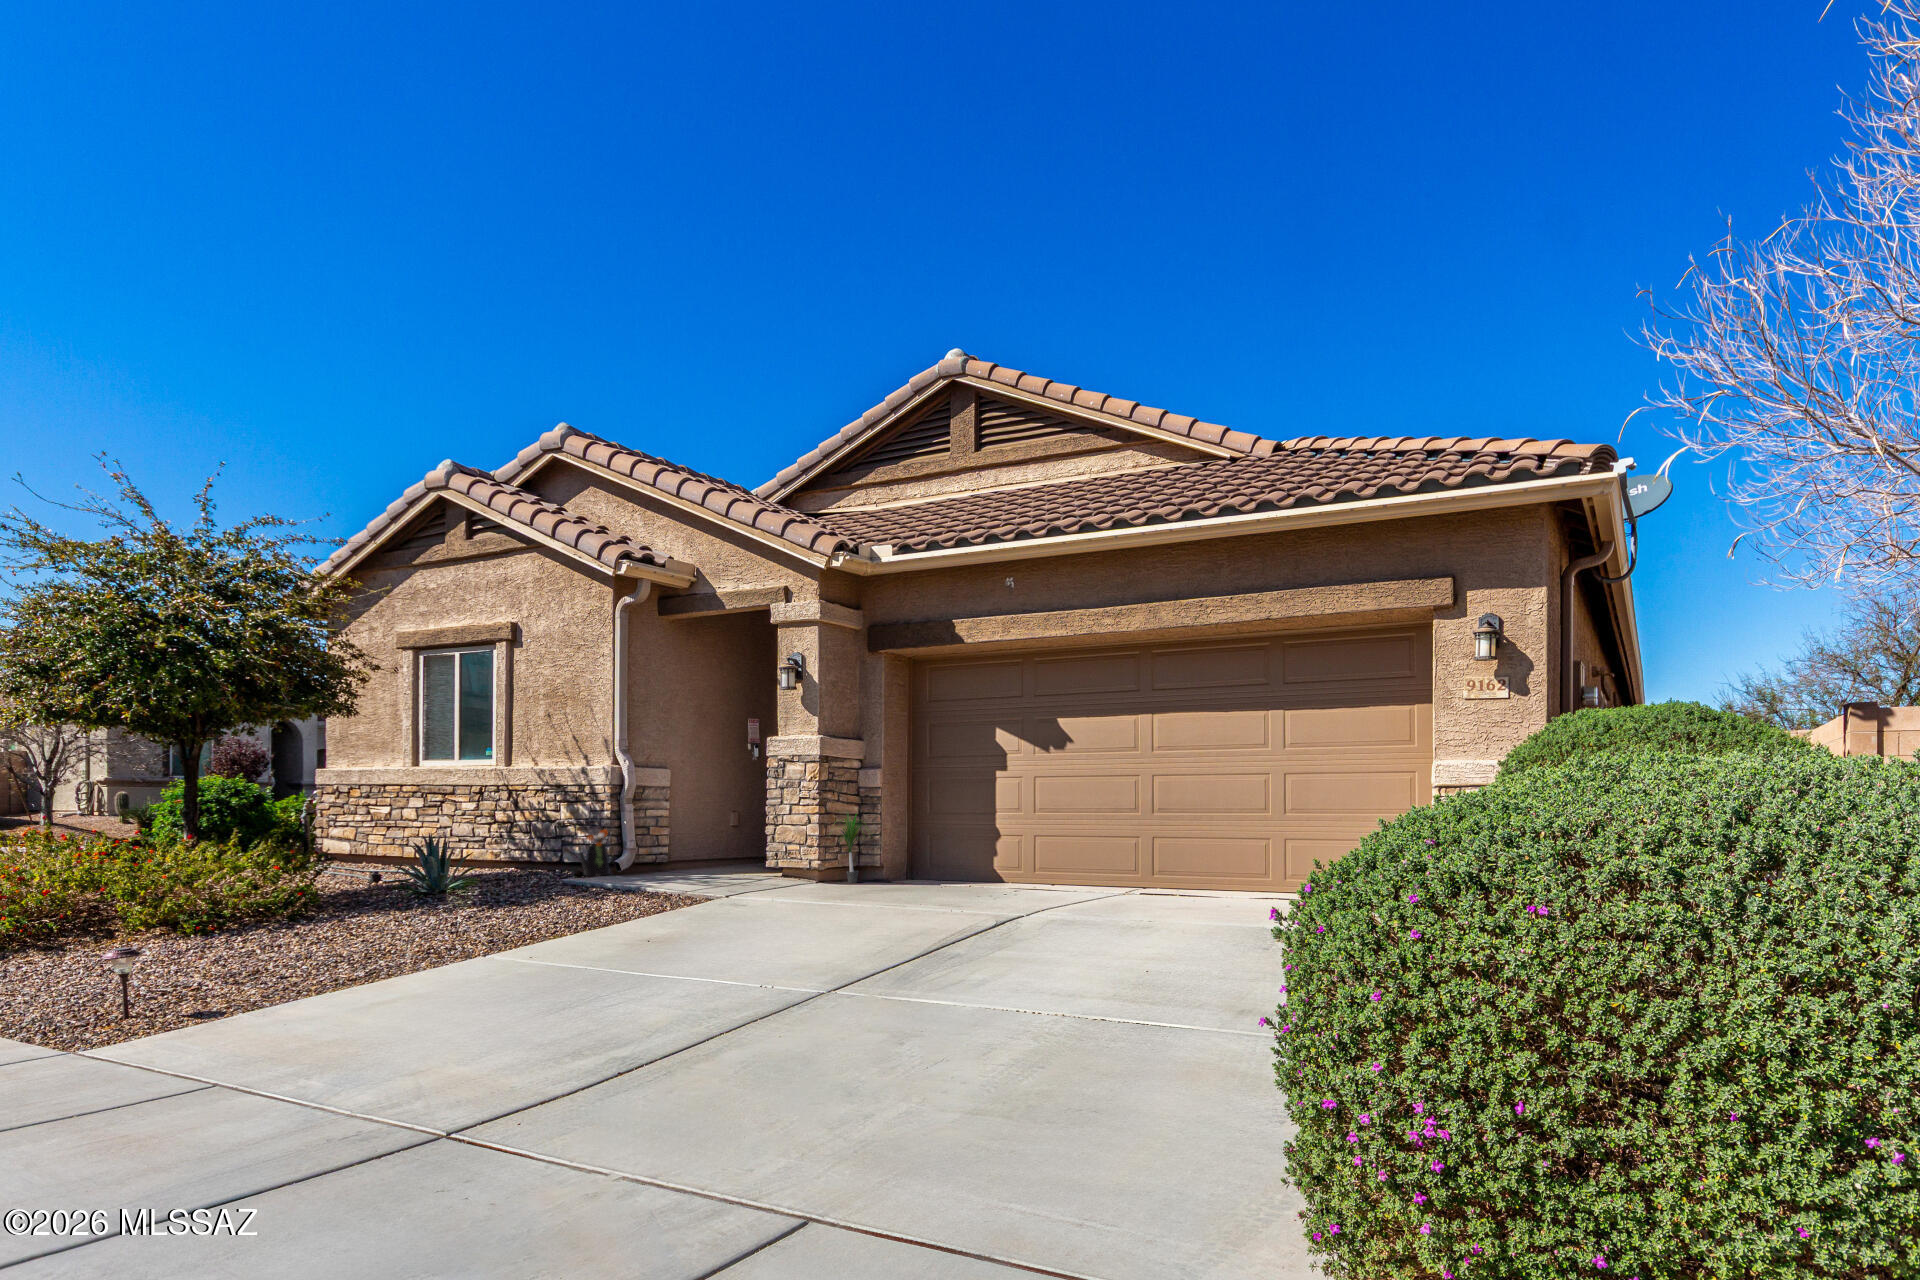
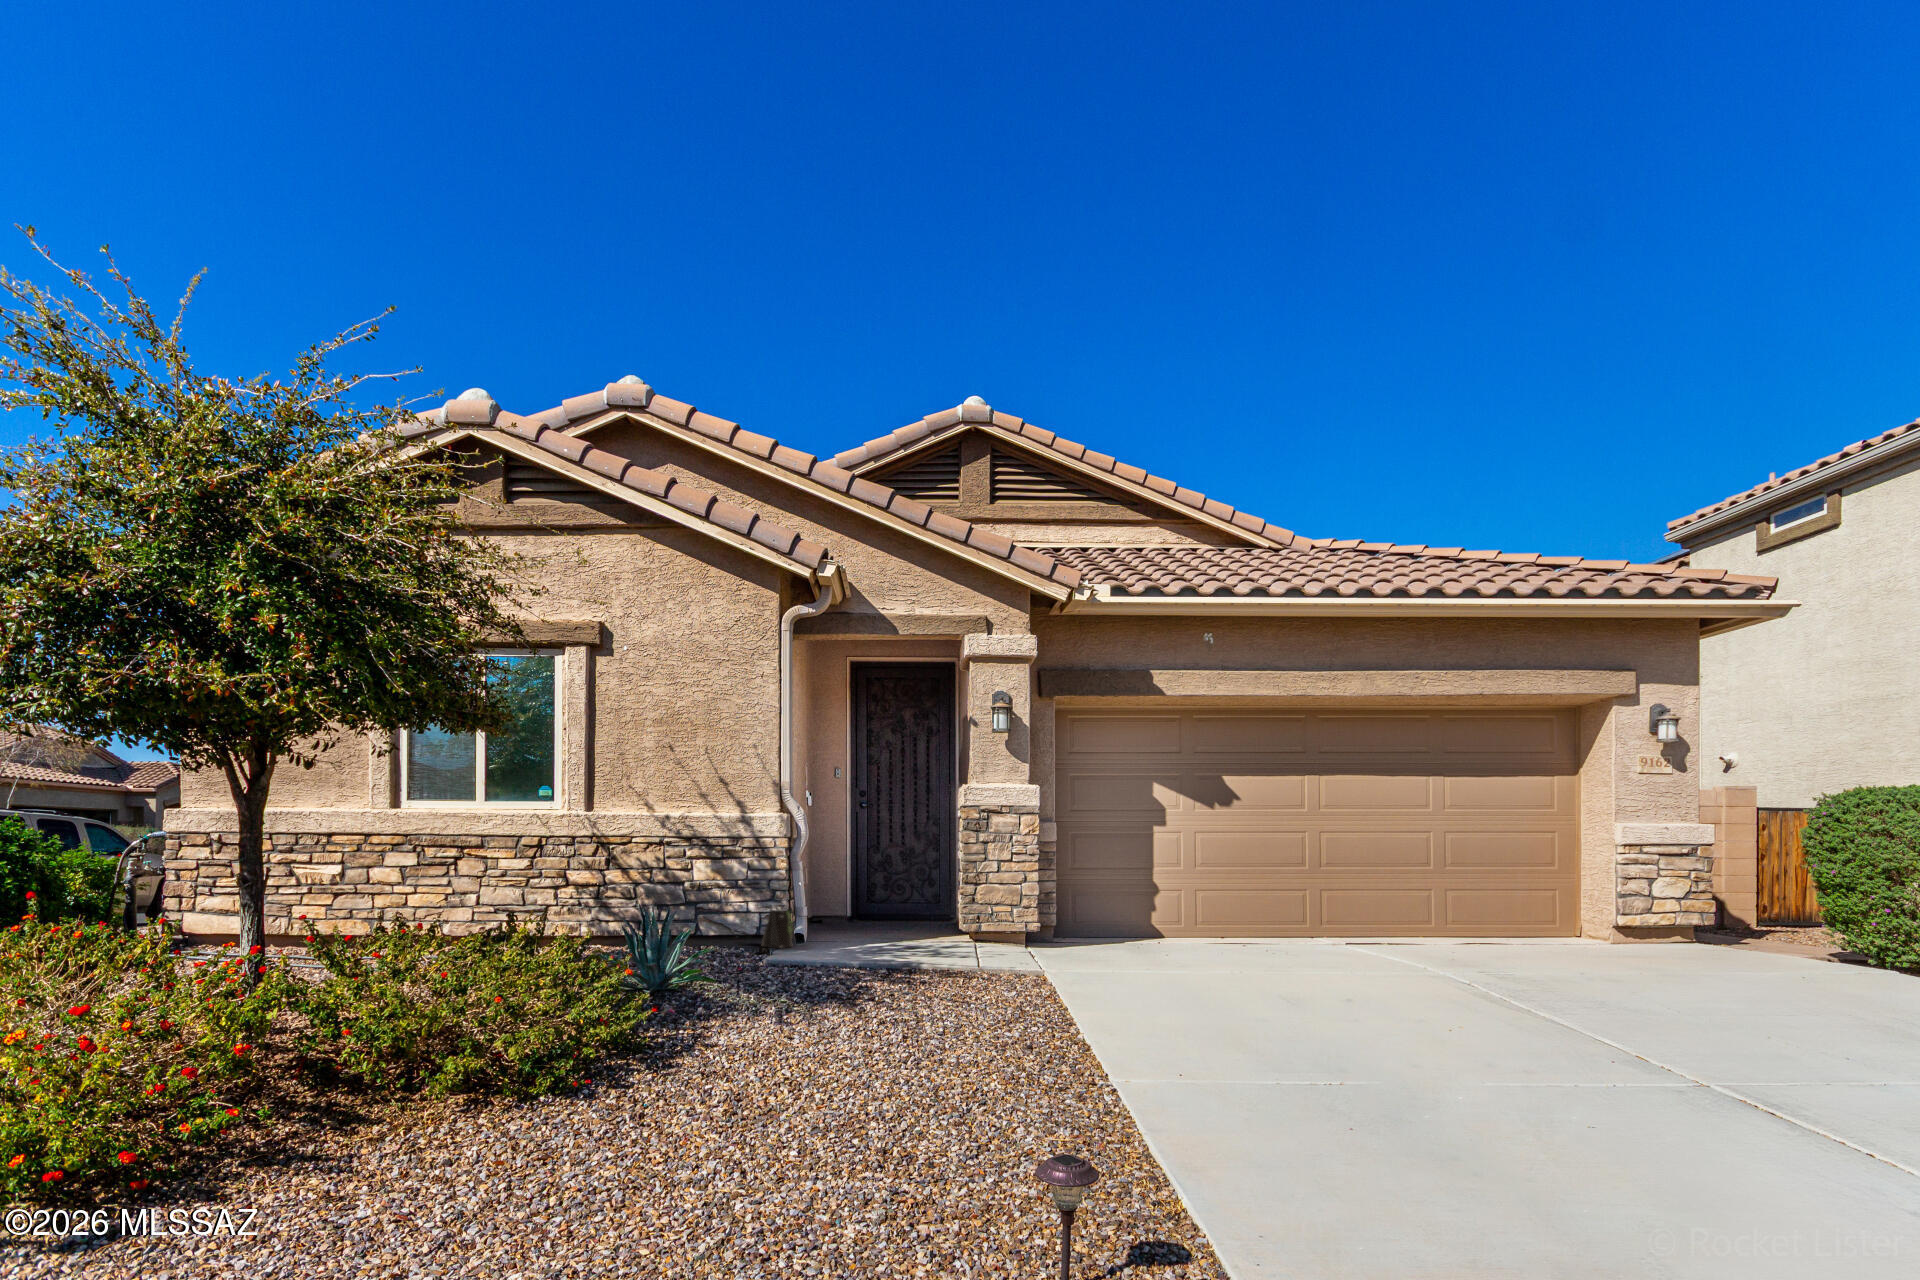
potted plant: present [841,815,870,883] -> none [1042,864,1093,942]

